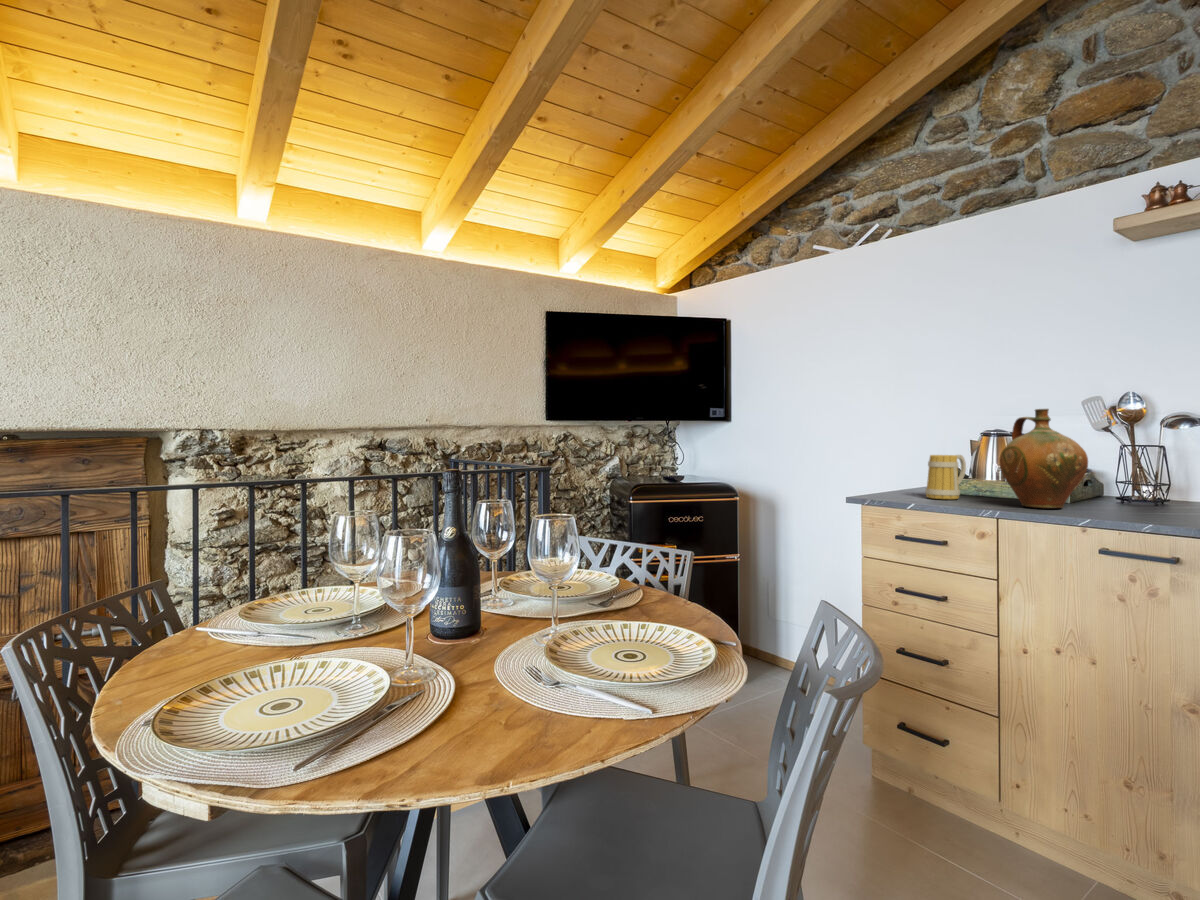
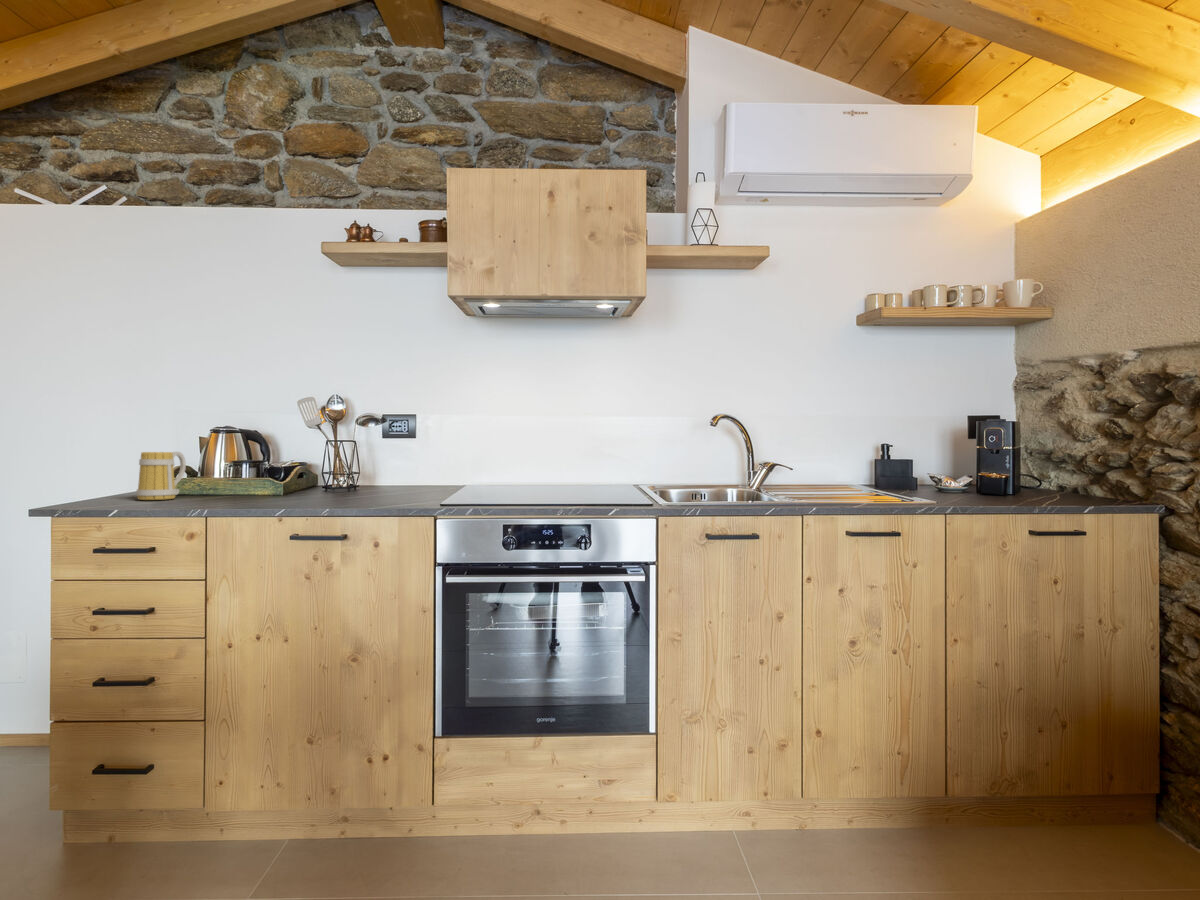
ceramic jug: present [999,409,1088,508] -> none [210,405,289,501]

